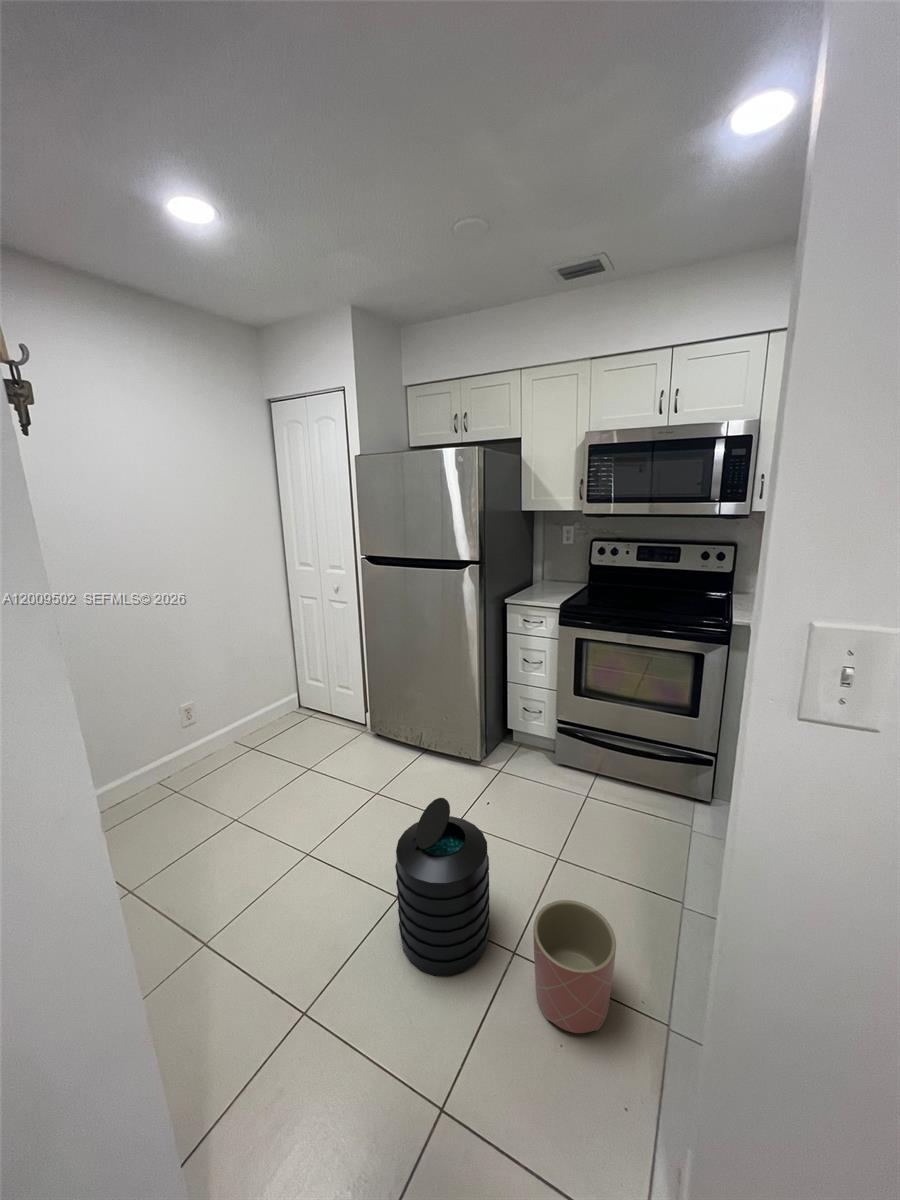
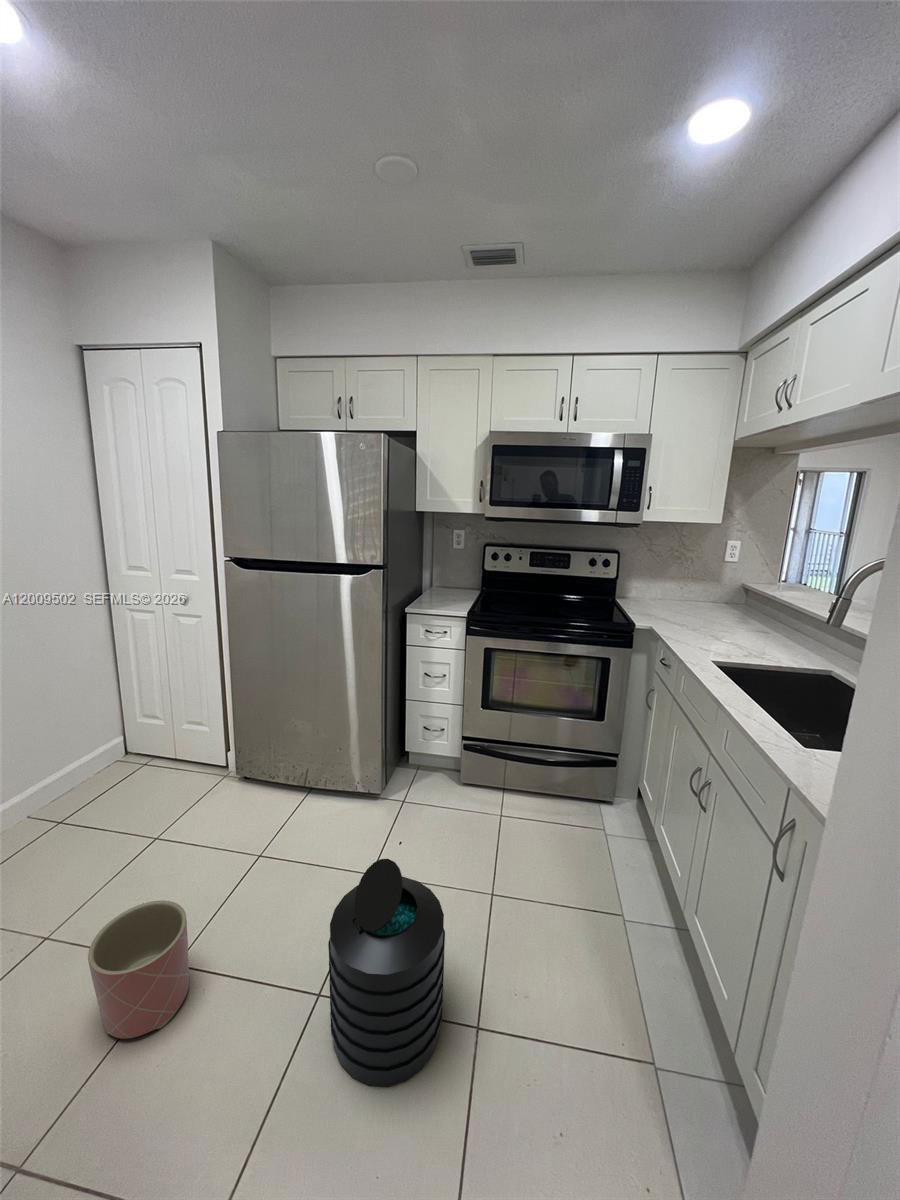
planter: present [533,900,616,1033] -> present [88,901,189,1039]

